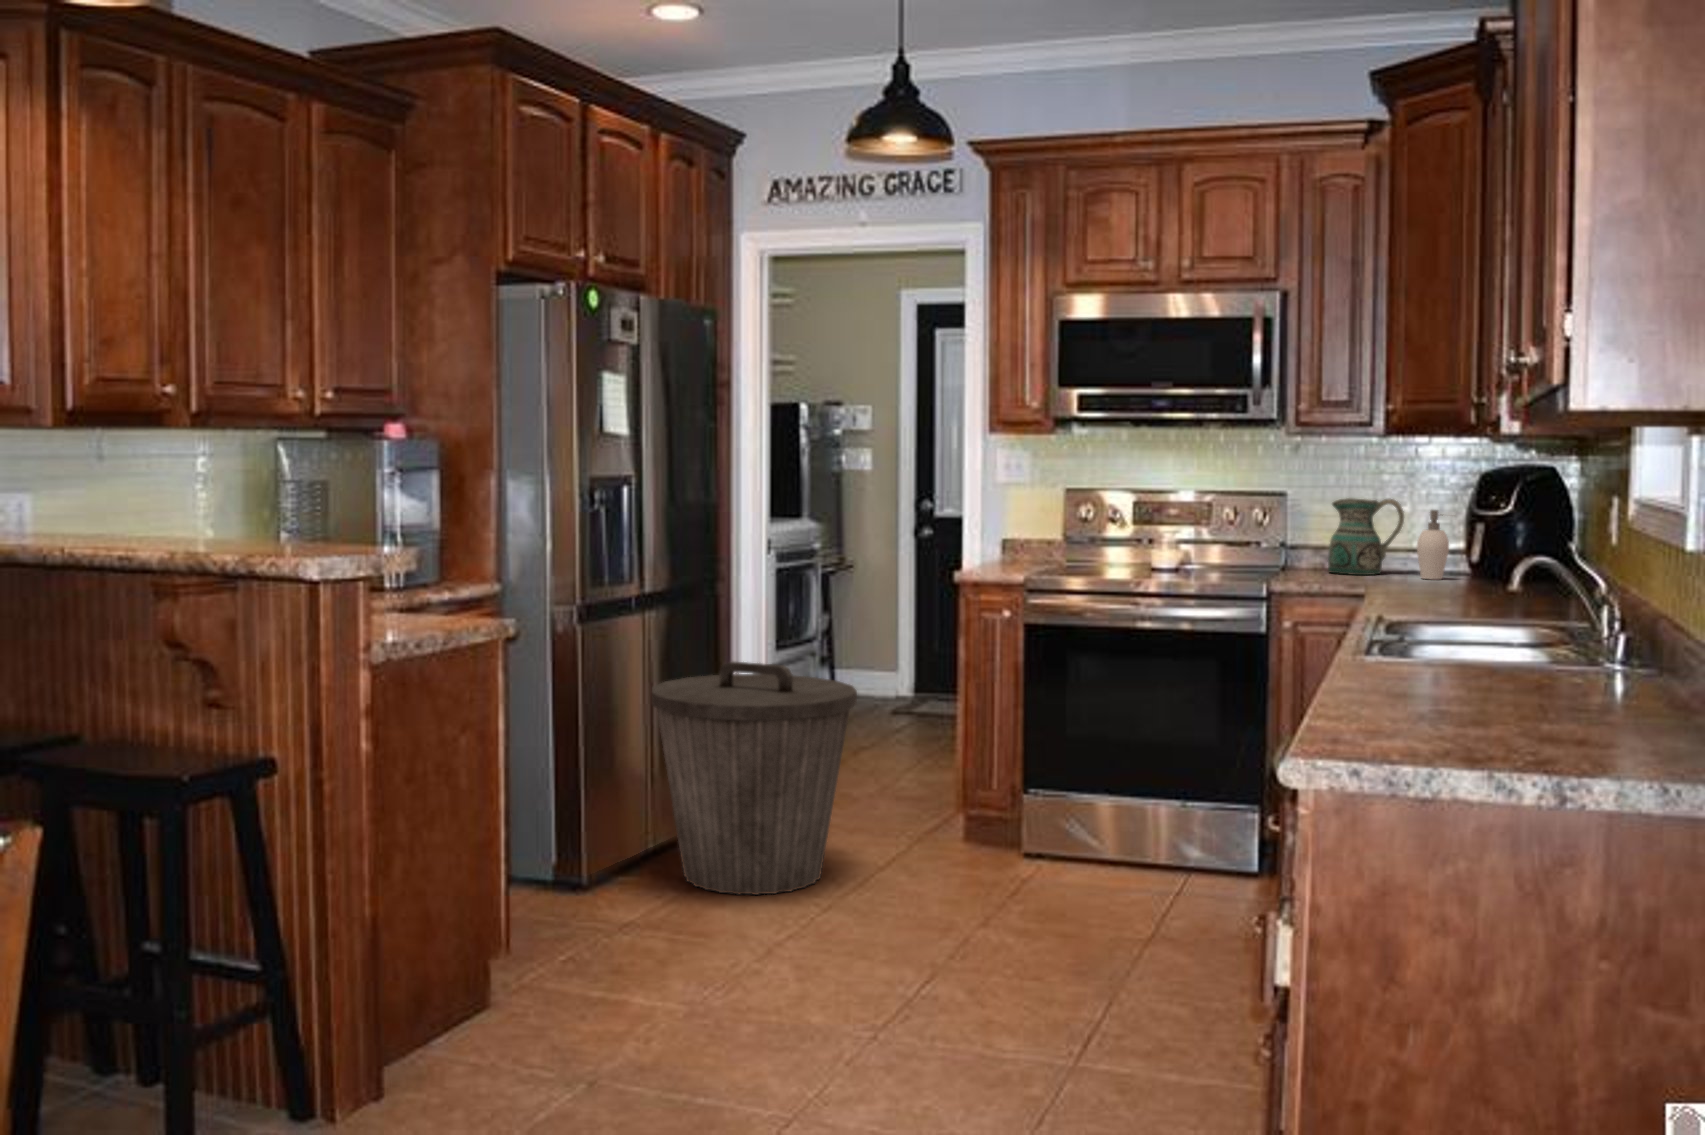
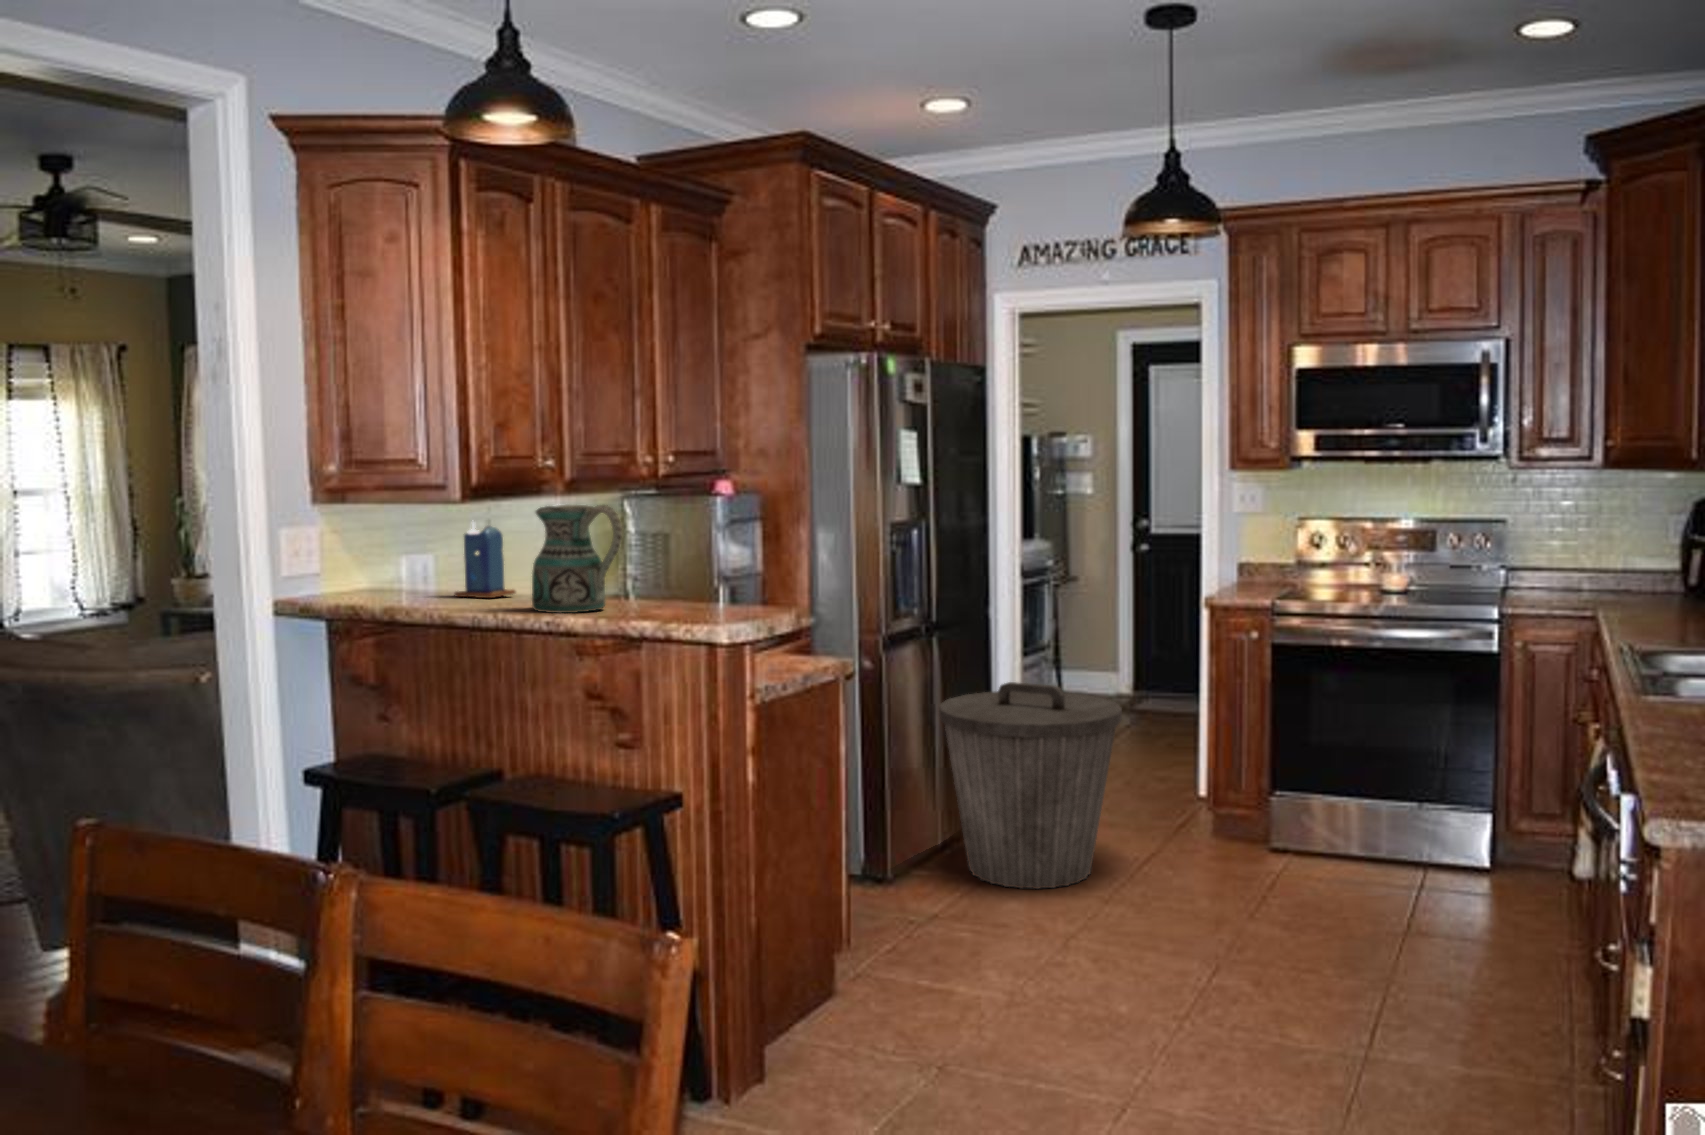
candle: none [25,446,105,538] -> present [455,522,515,598]
ceramic pitcher: present [1328,498,1404,575] -> present [532,504,622,613]
soap dispenser: present [1417,510,1449,579] -> none [1641,537,1681,602]

